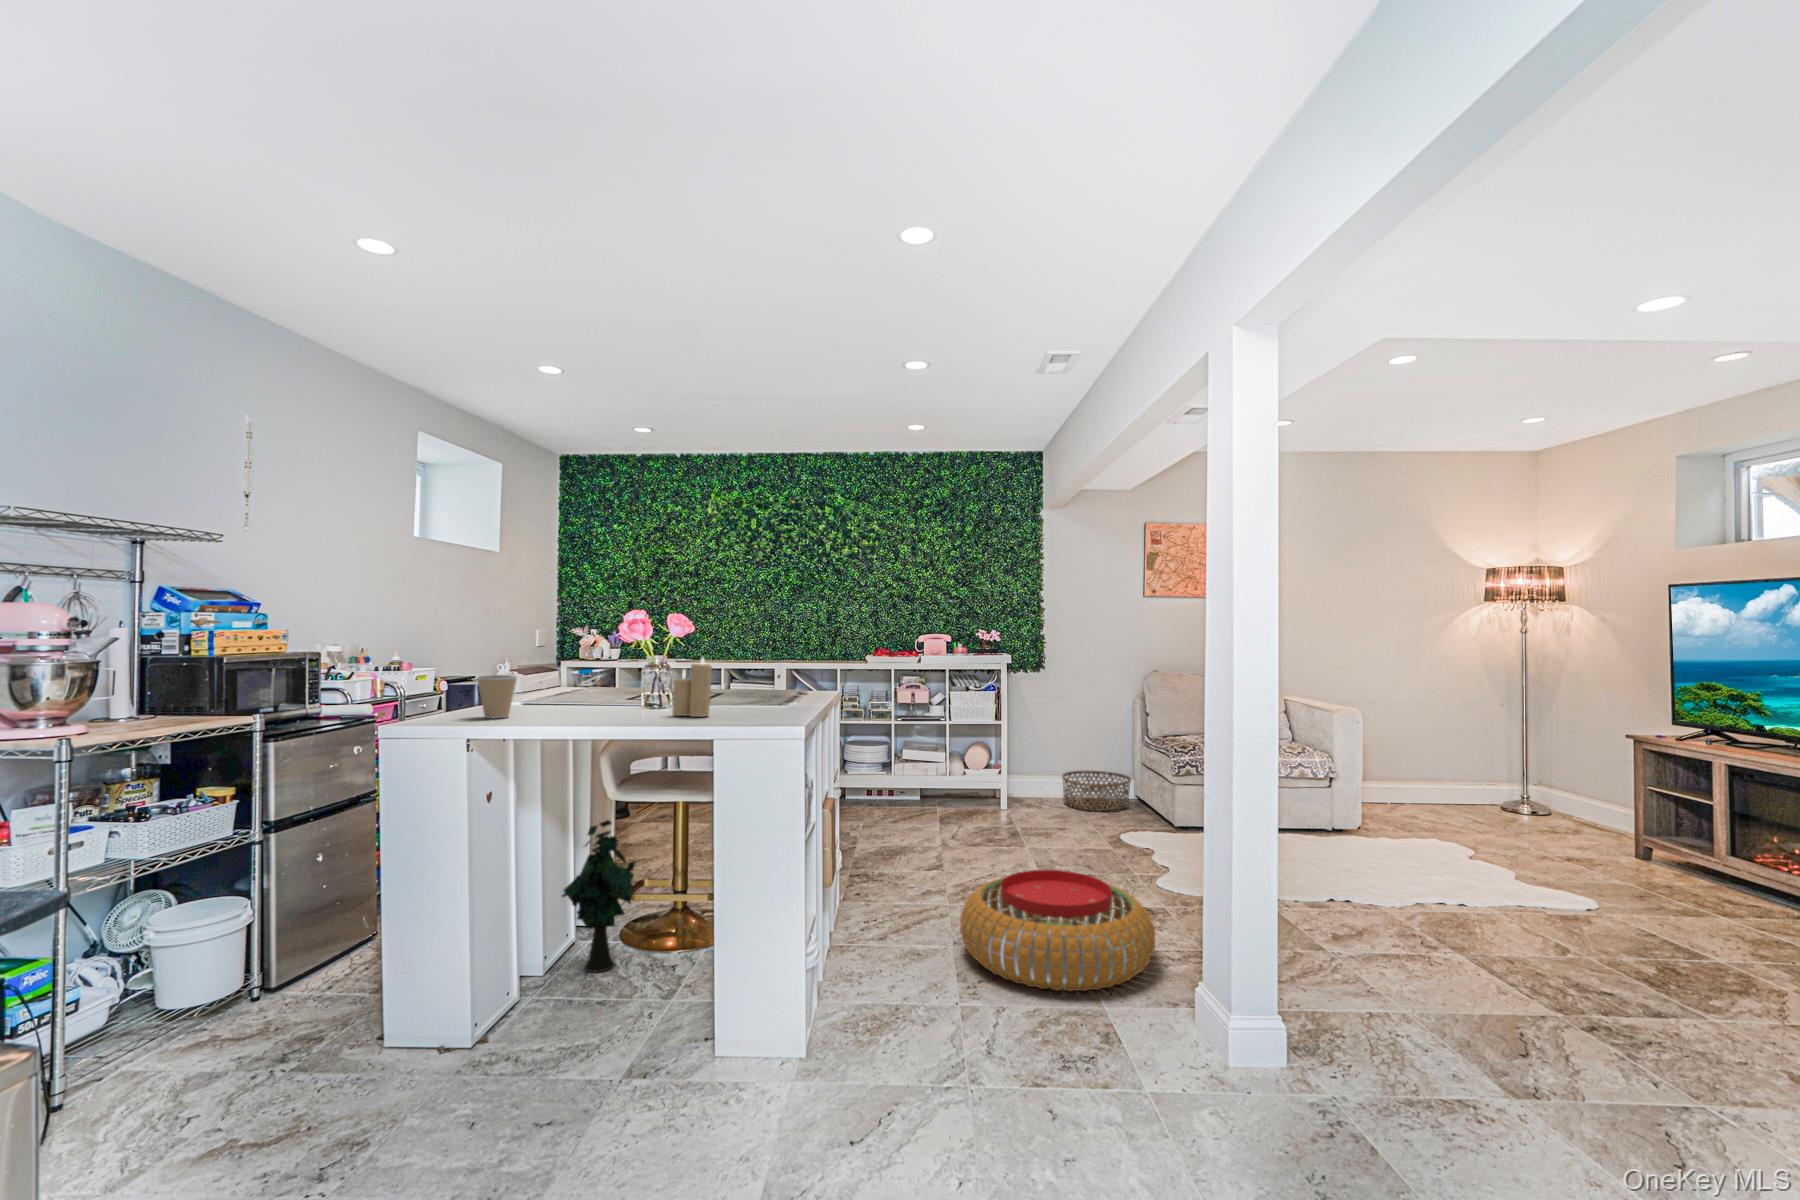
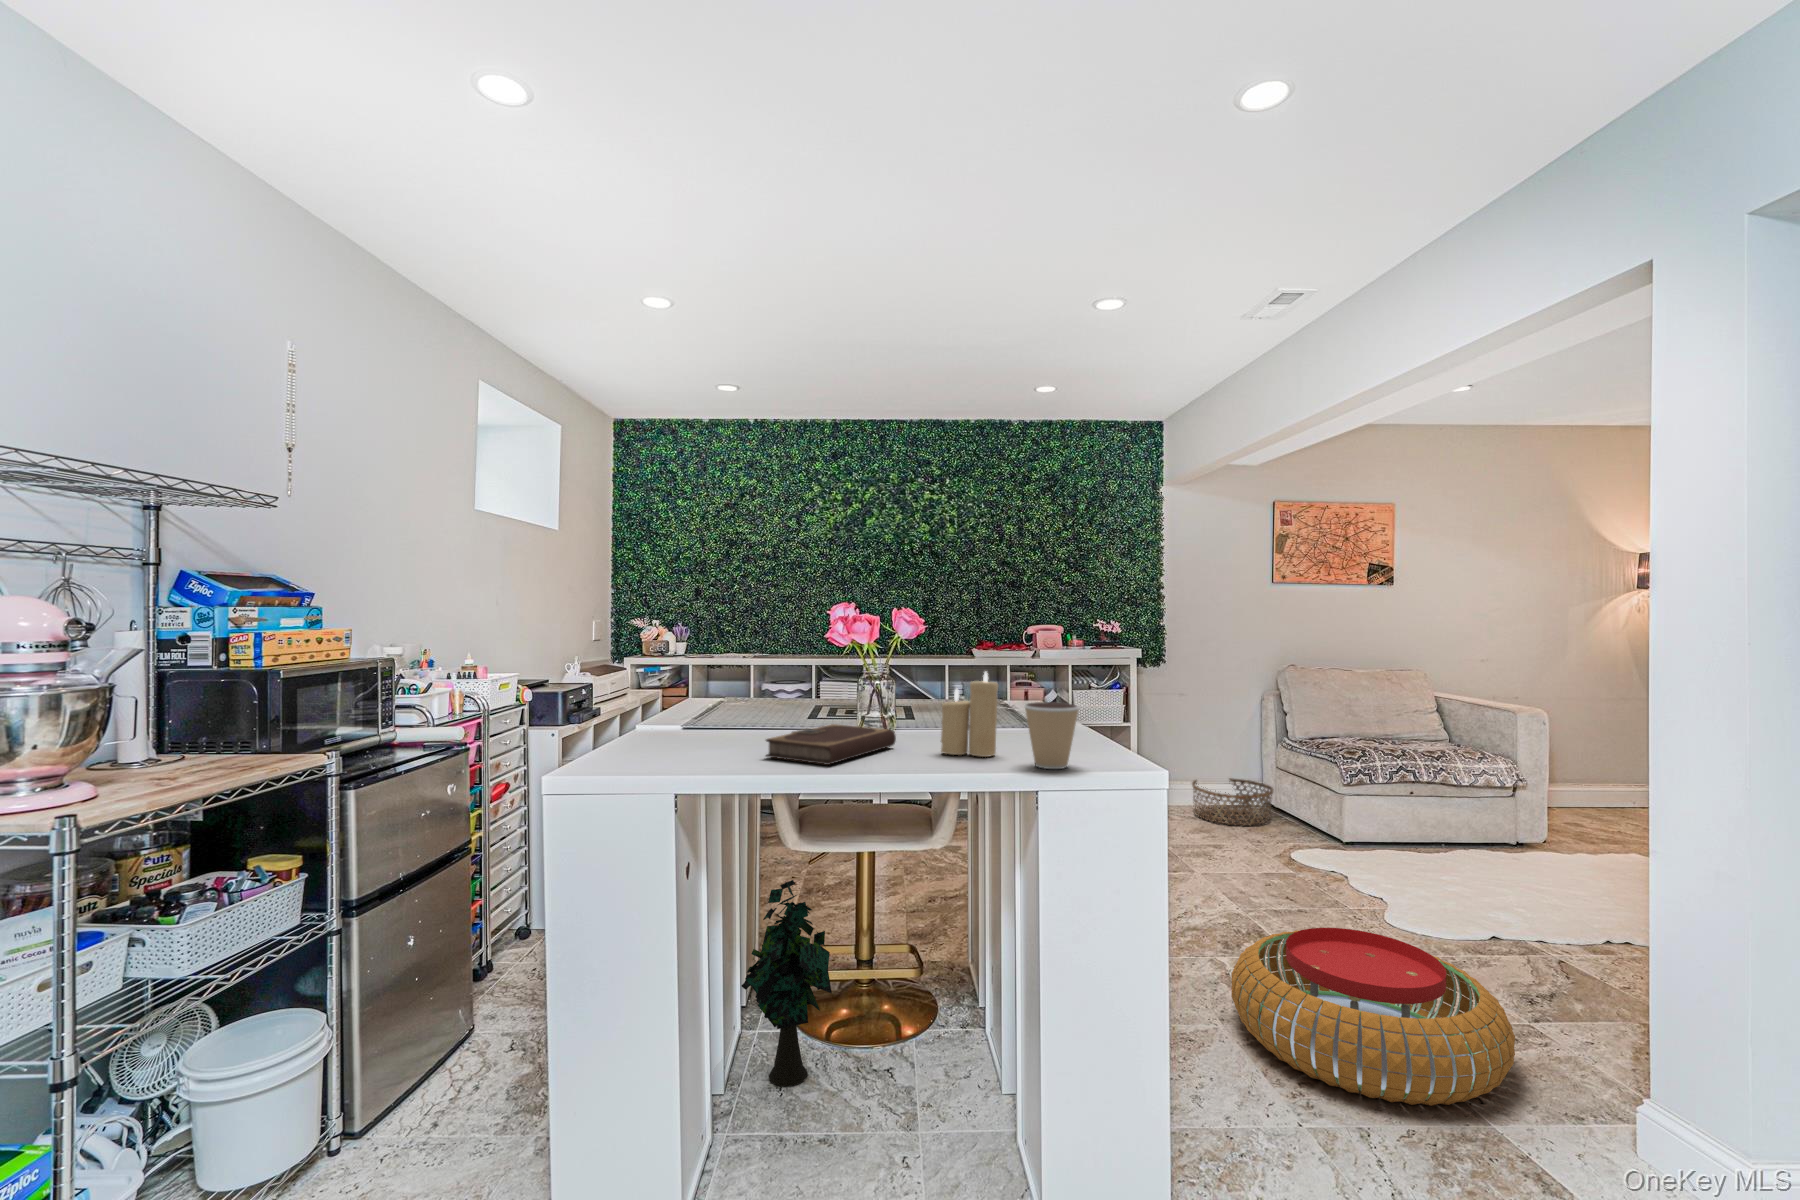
coffee cup: present [477,675,517,718] -> present [1024,702,1079,769]
notebook: none [543,697,649,720] -> present [766,724,896,765]

